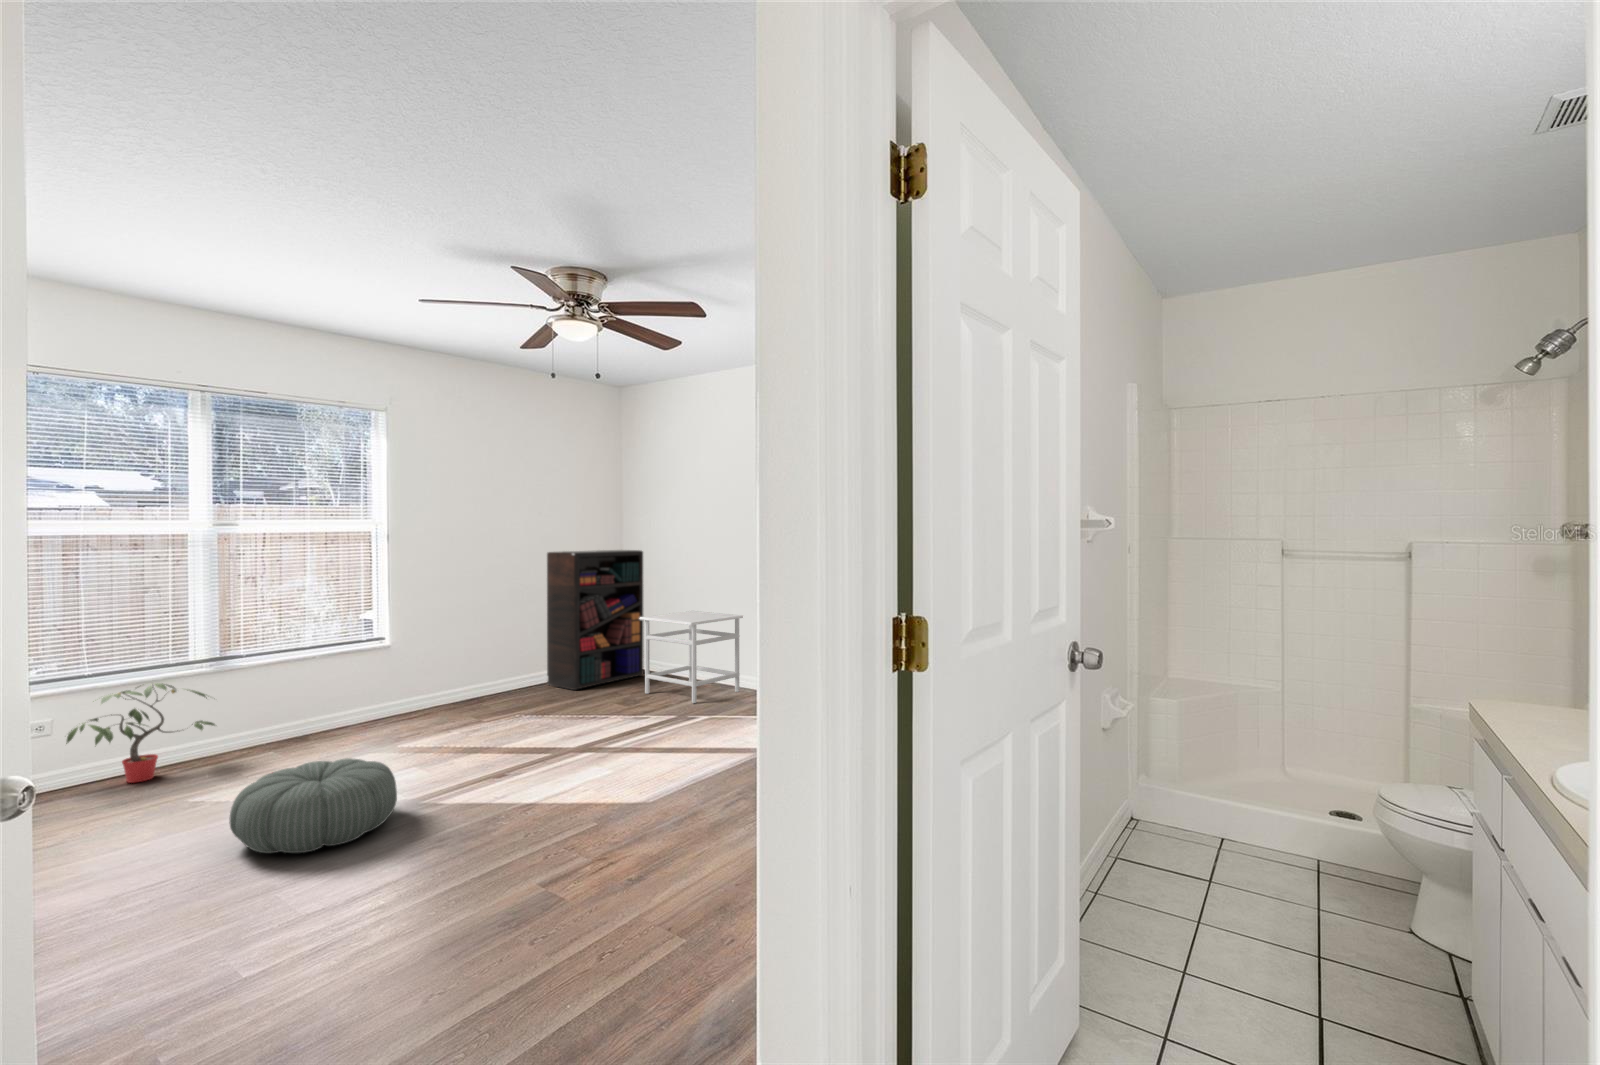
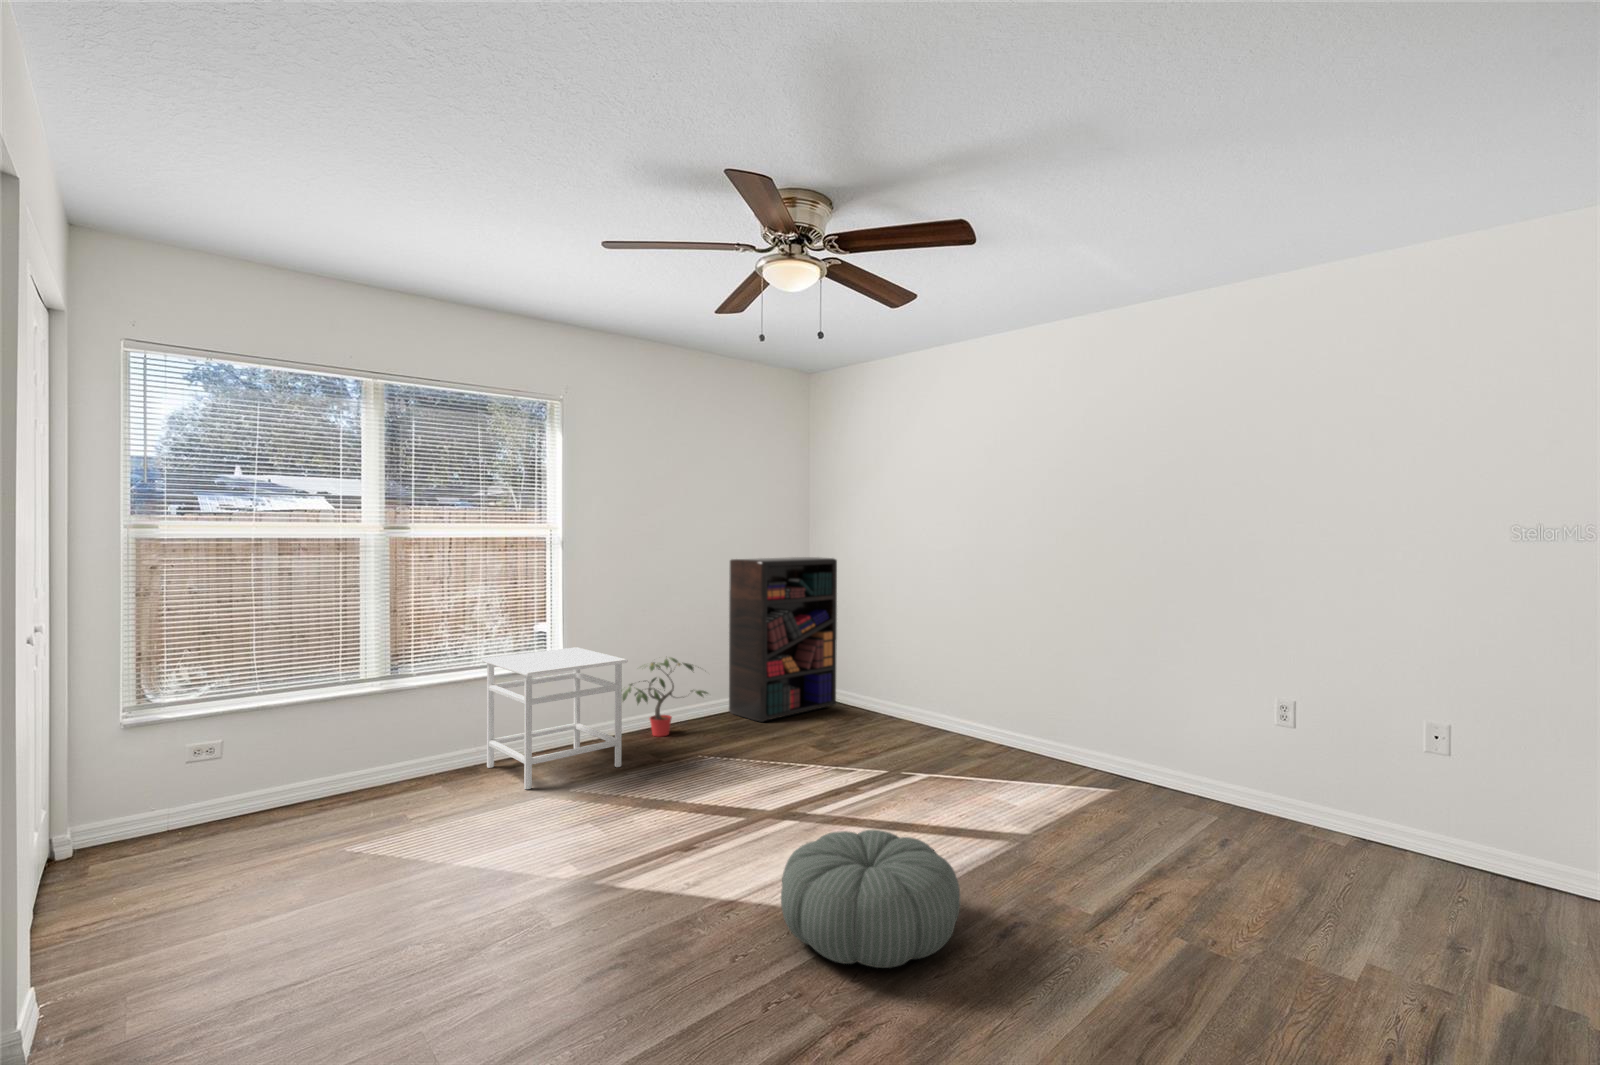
nightstand: present [639,611,743,703] -> present [482,647,628,789]
potted plant: present [66,683,215,783] -> present [622,658,708,736]
pouf: present [229,758,397,853] -> present [781,830,960,968]

